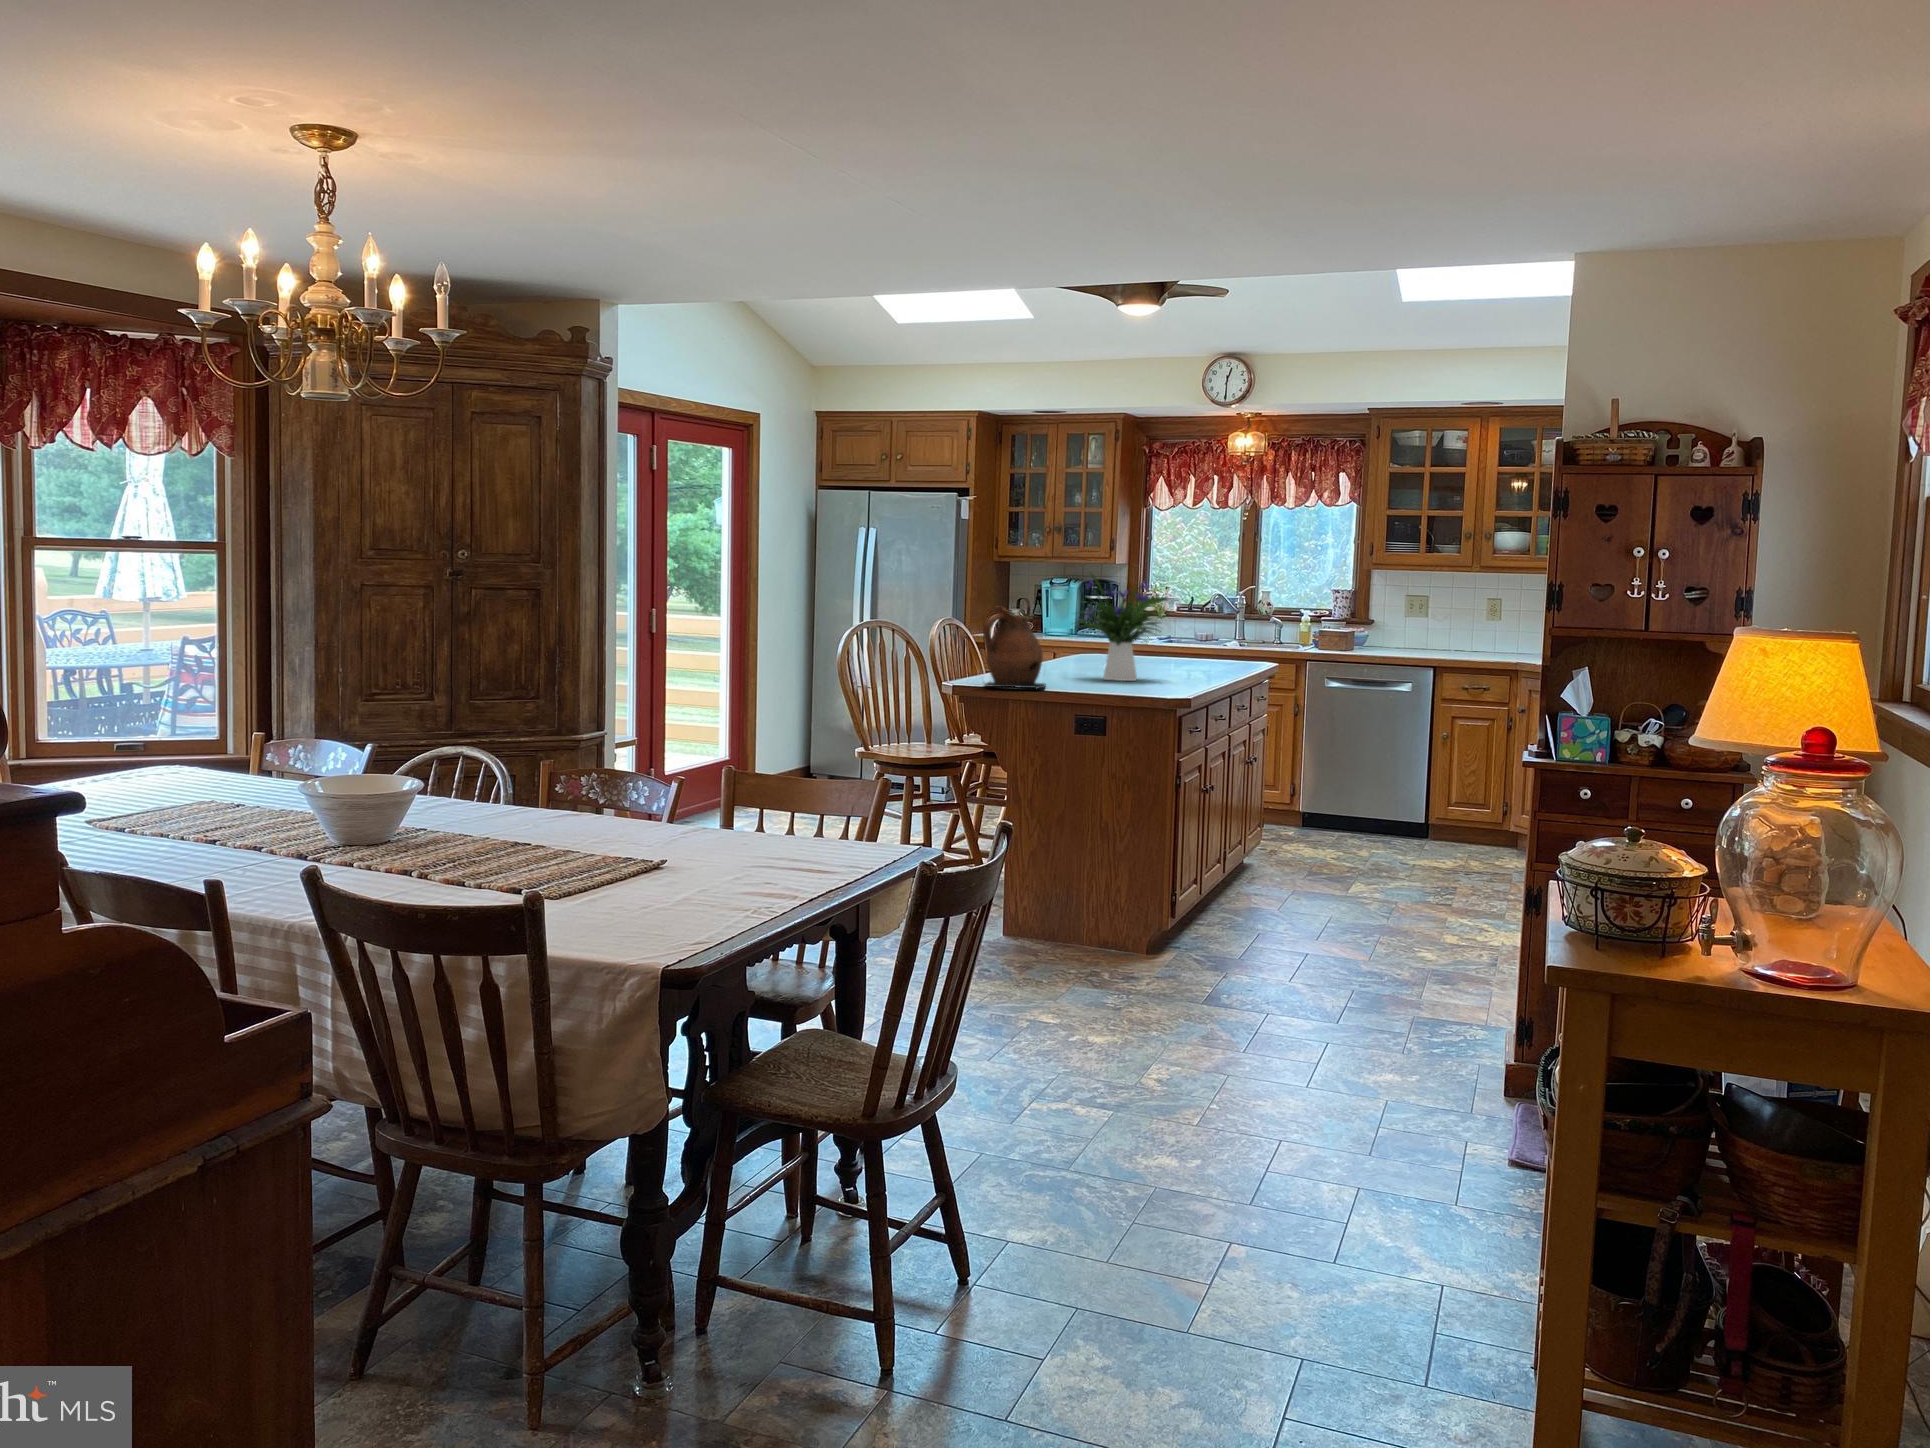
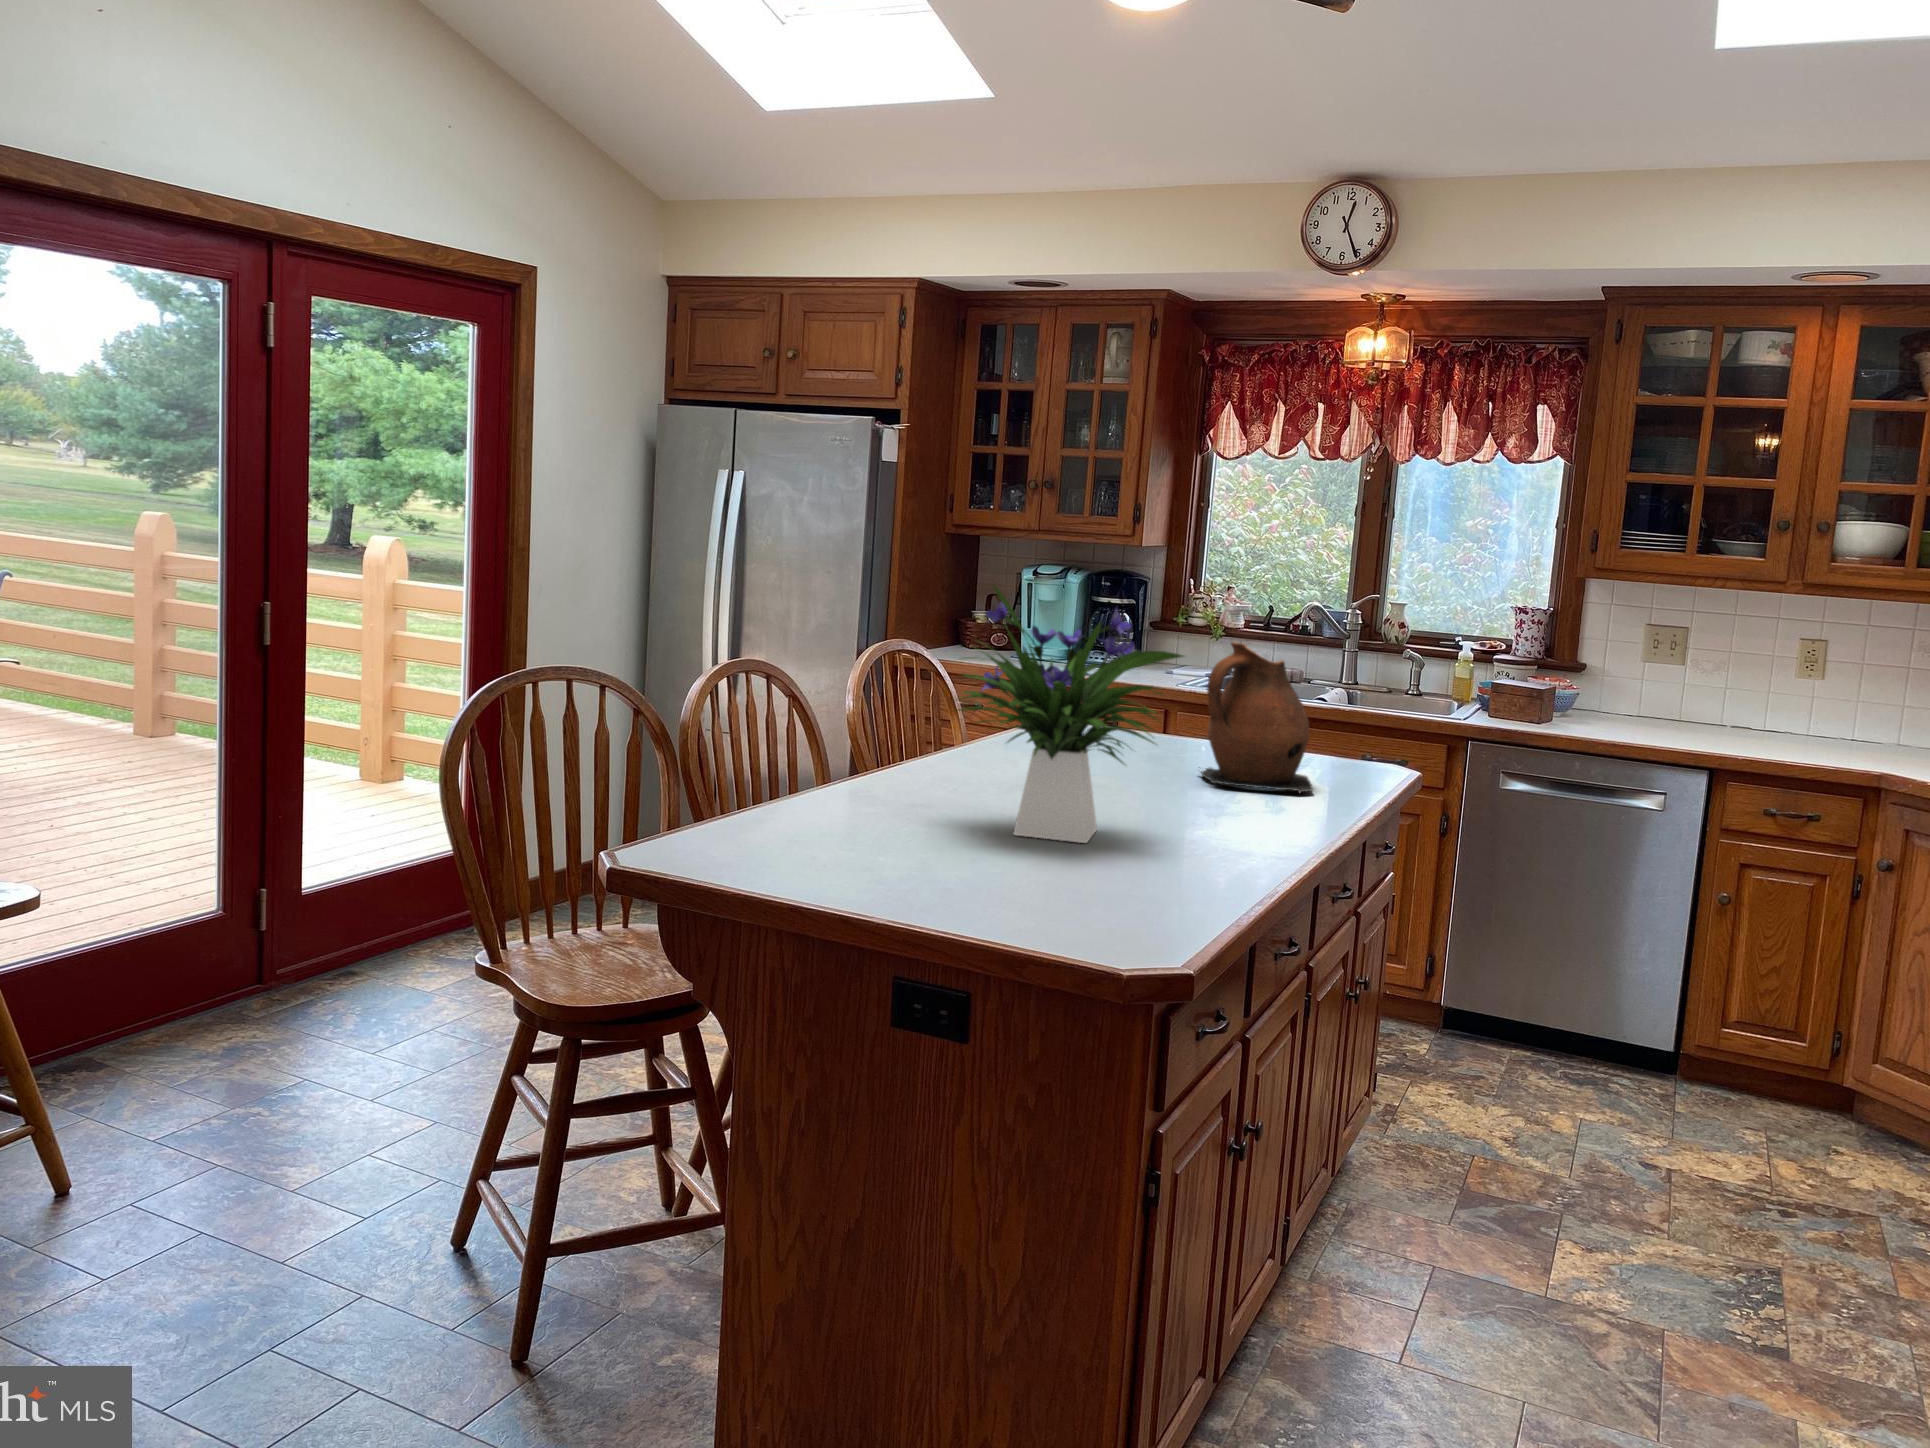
ceramic pitcher: present [983,607,1045,689] -> present [1201,642,1313,793]

